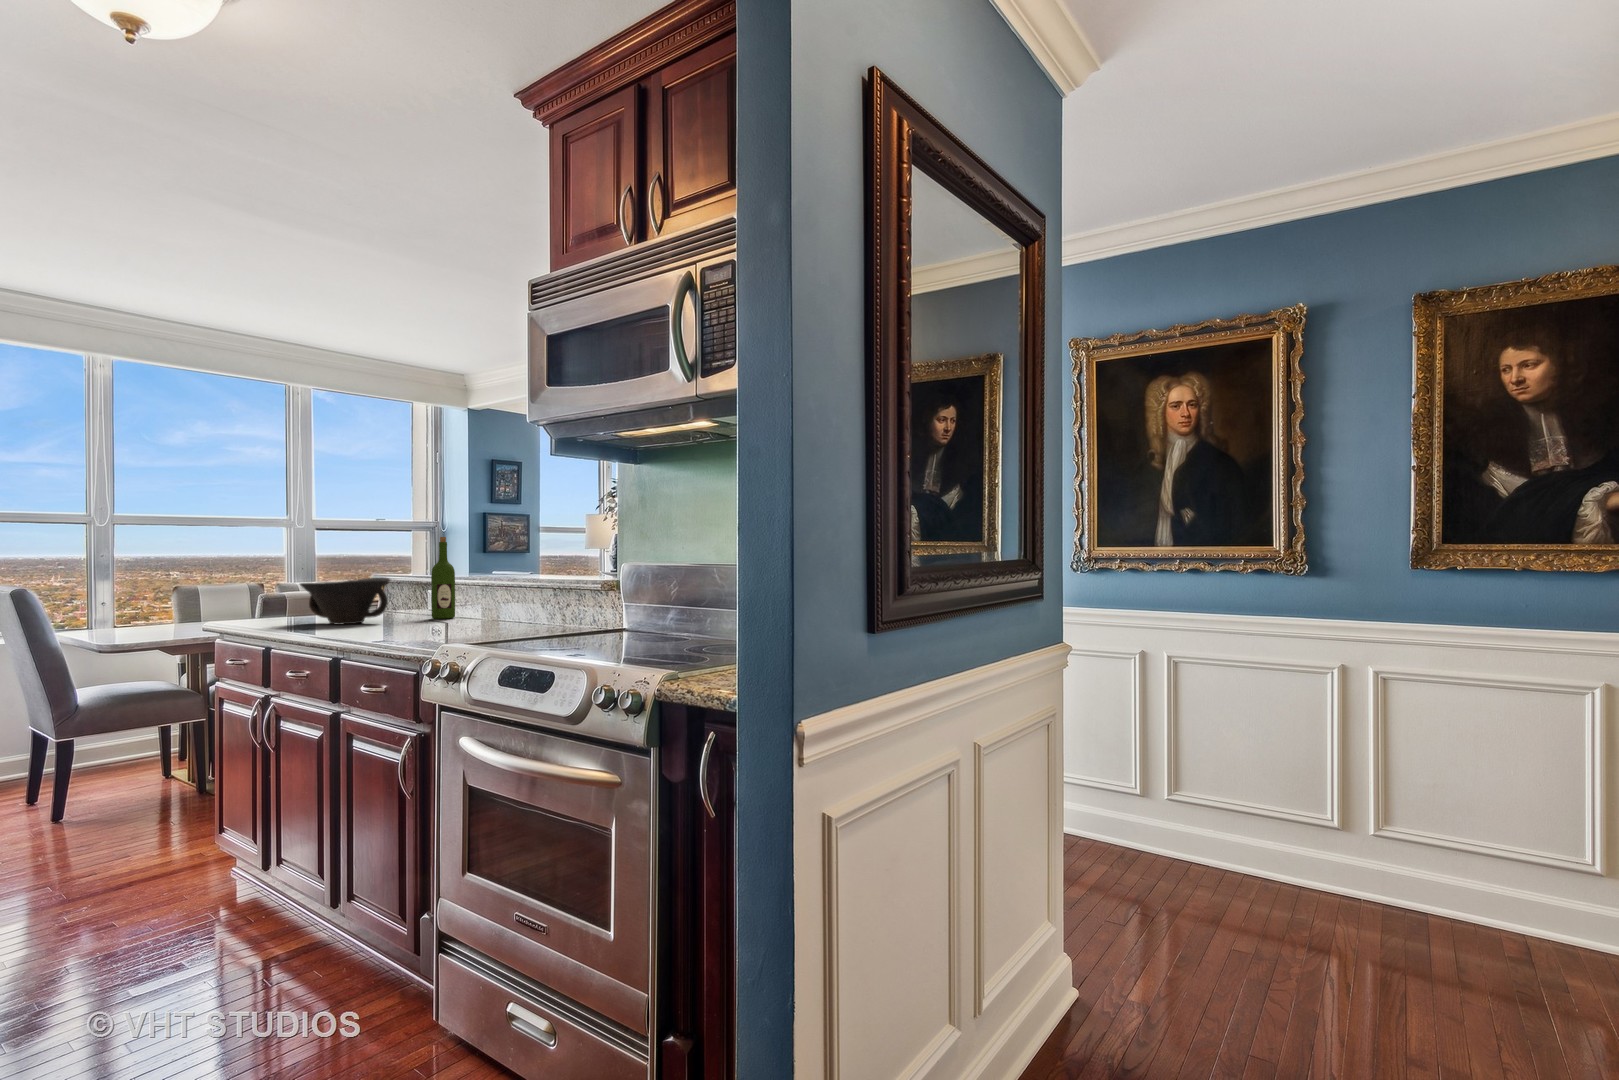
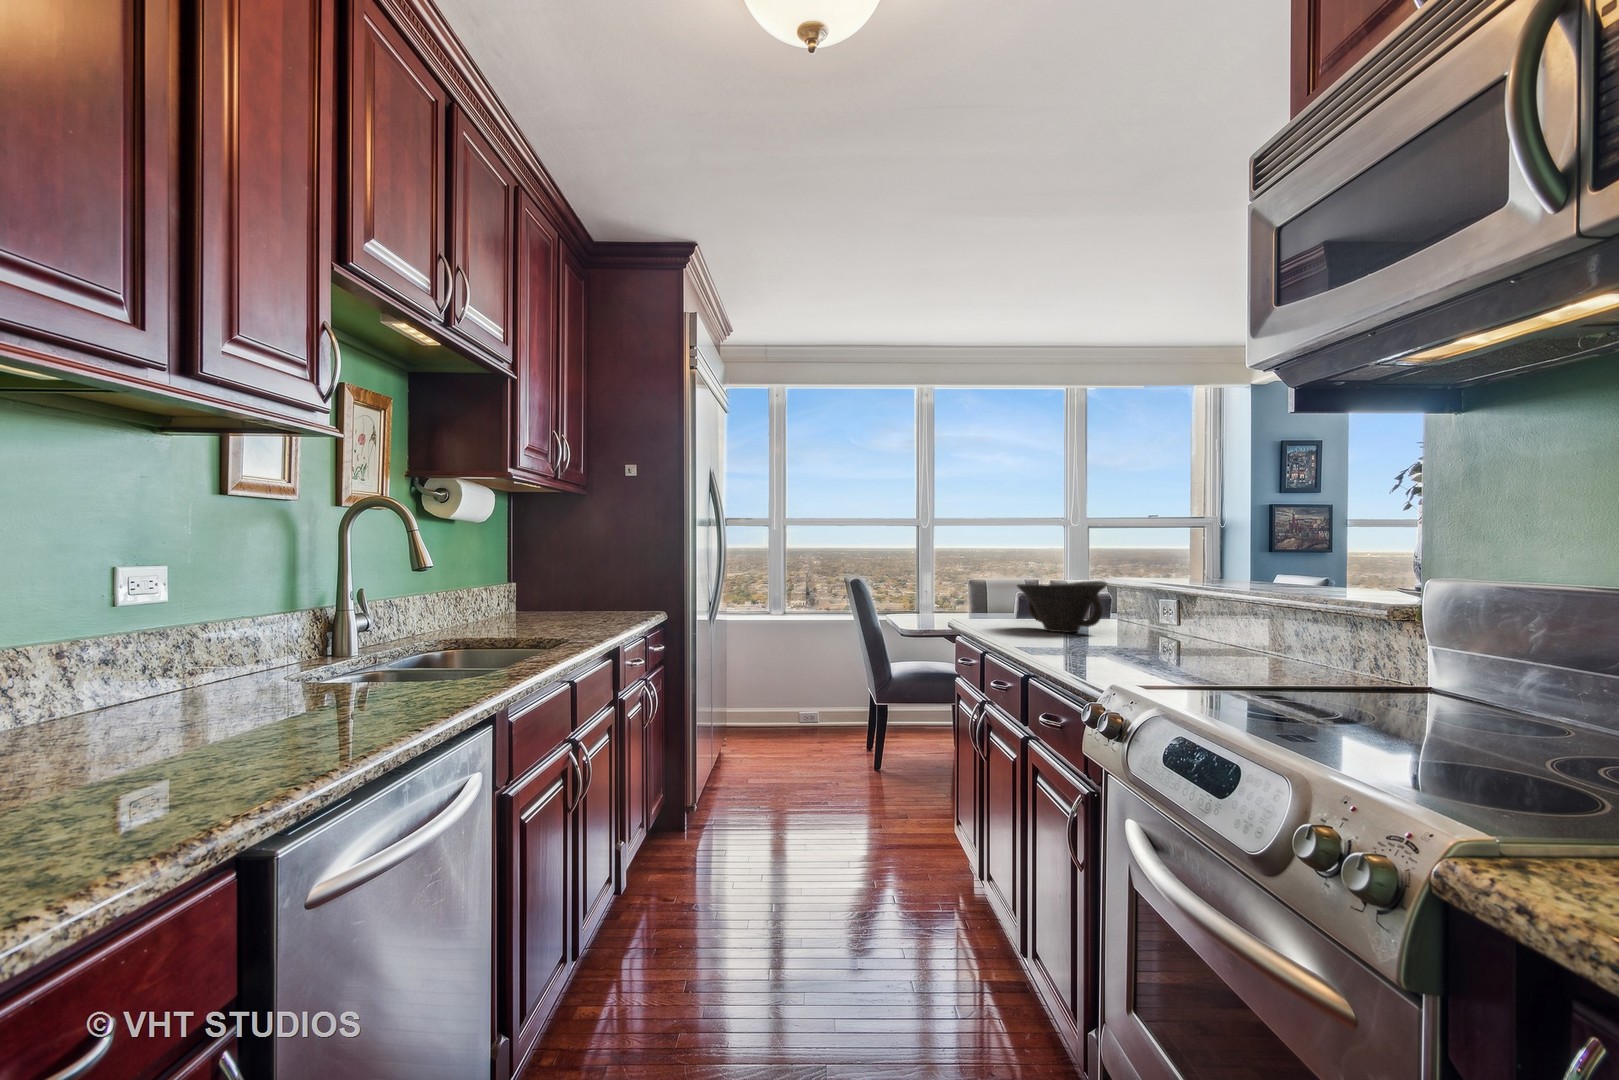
wine bottle: present [431,537,455,619] -> none [1158,534,1187,635]

